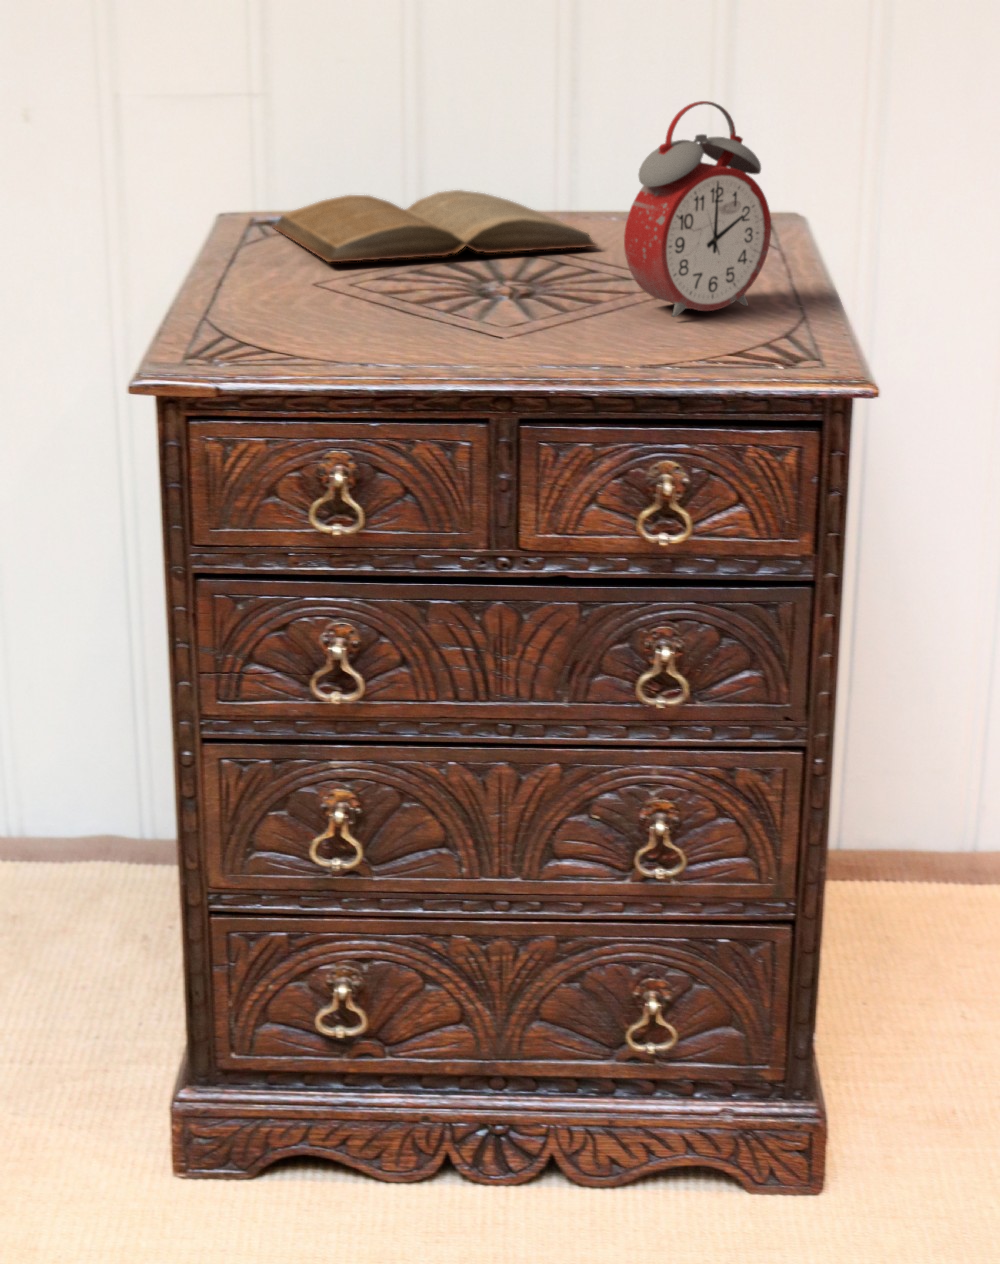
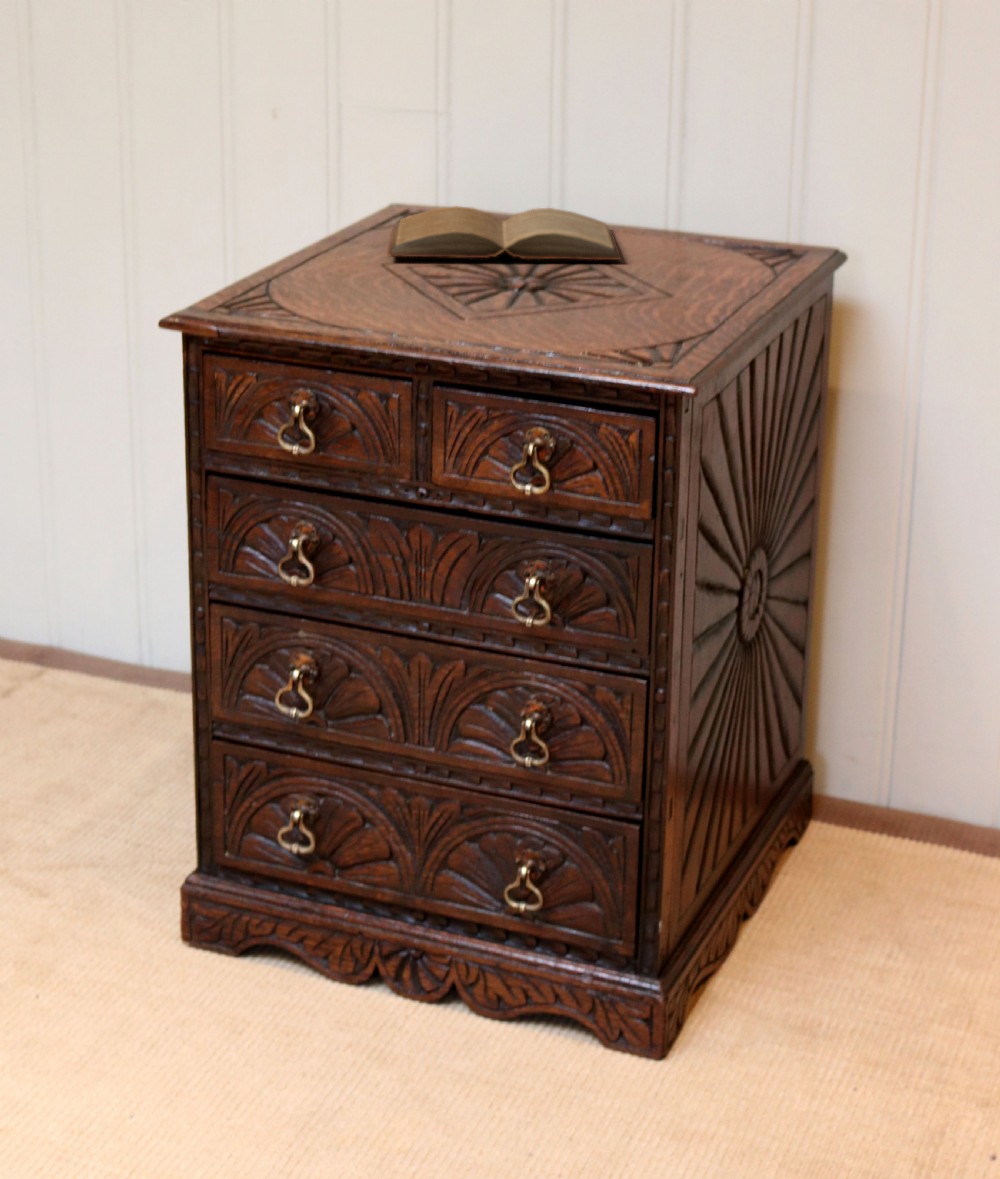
alarm clock: present [624,101,771,317] -> none [569,145,693,318]

